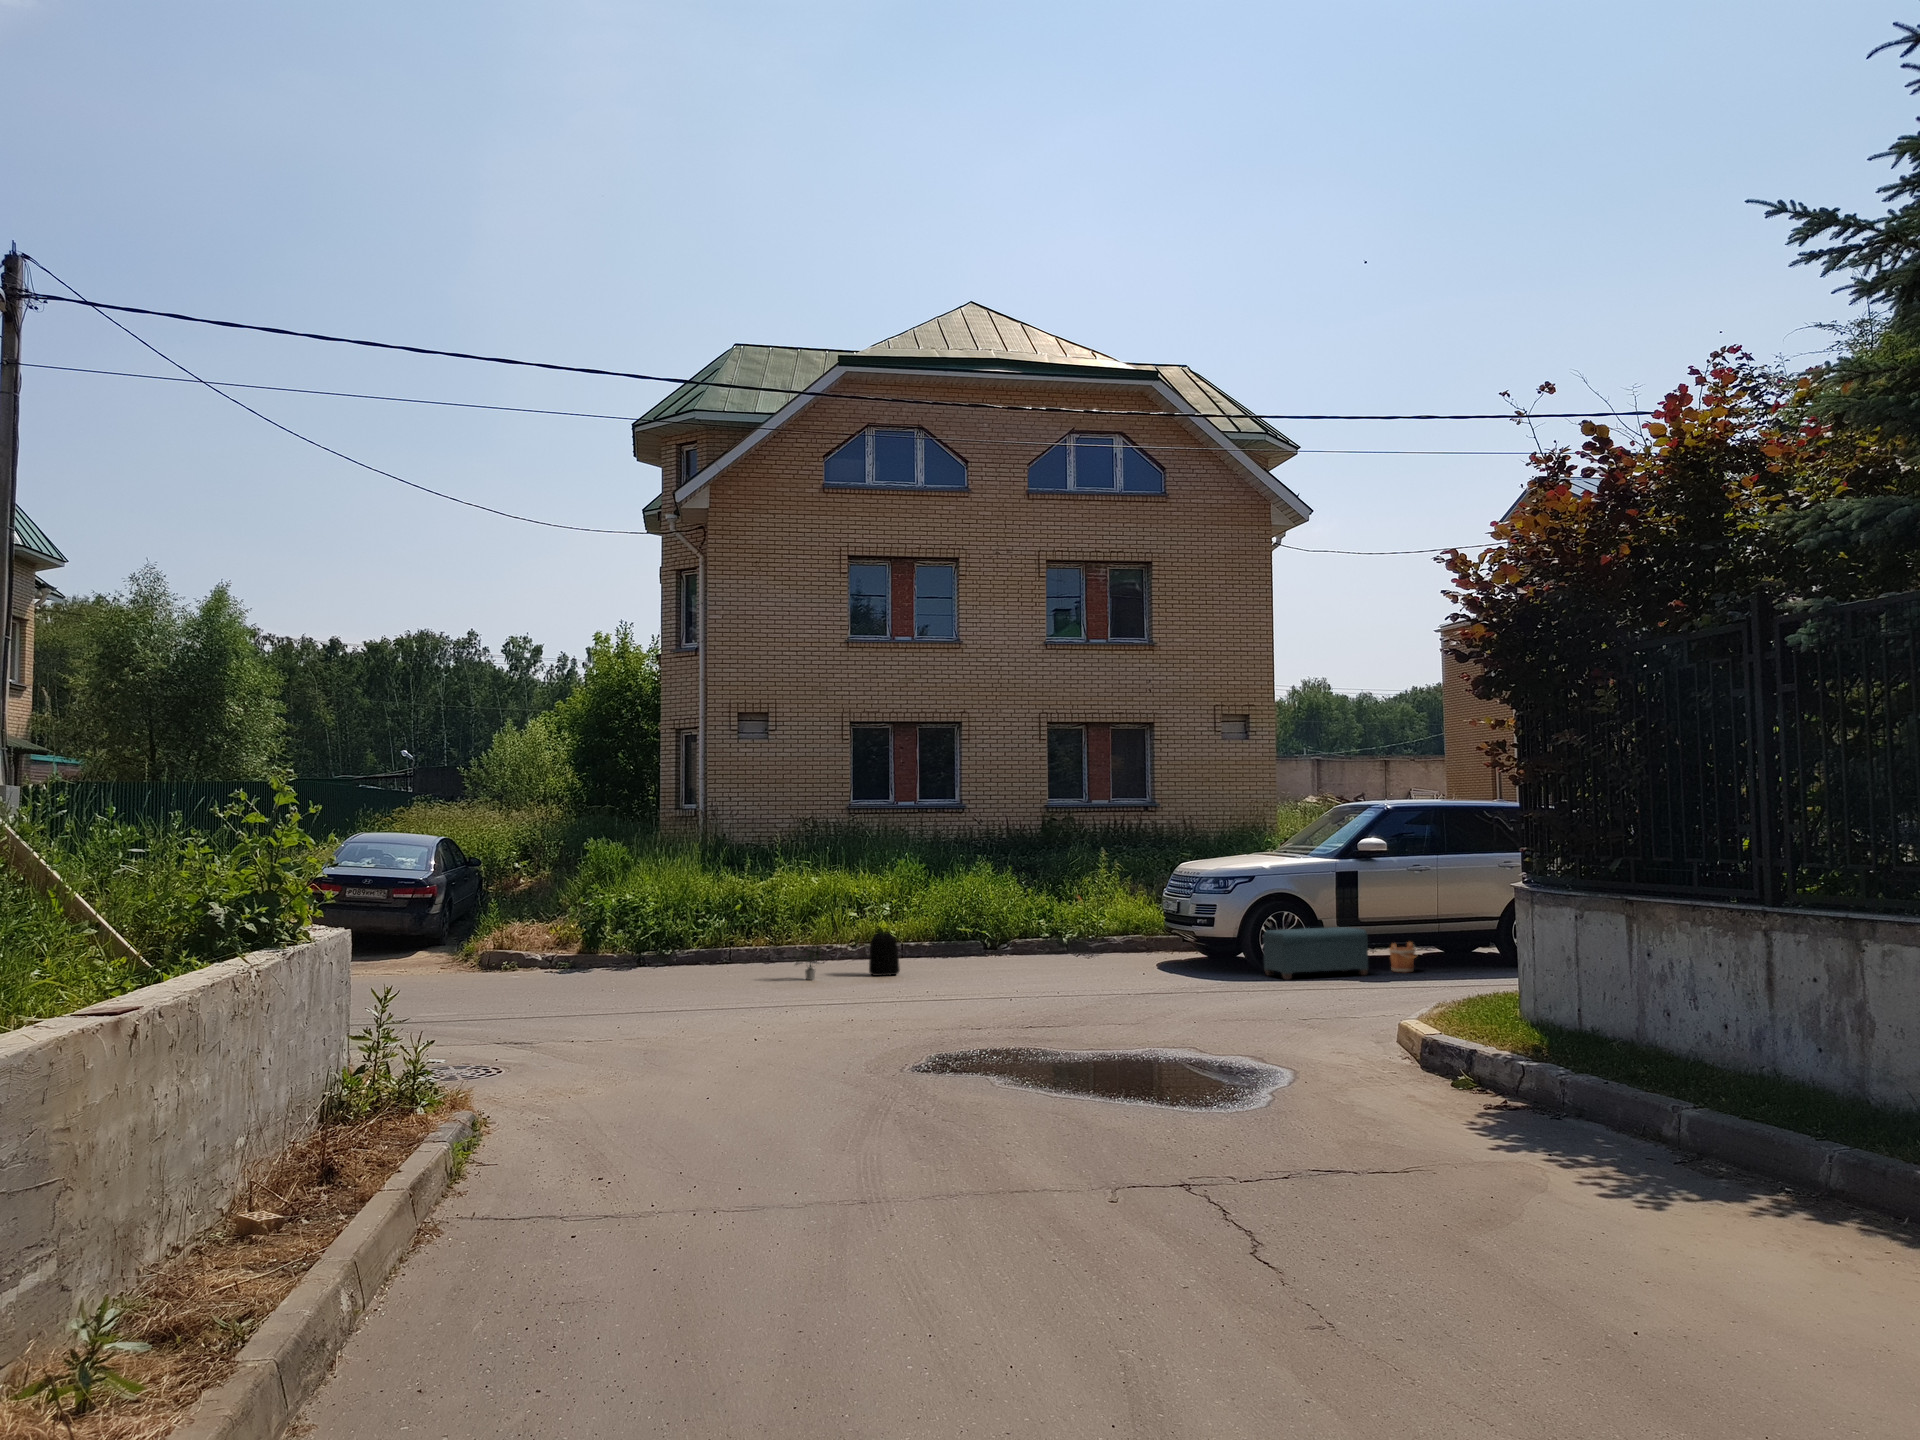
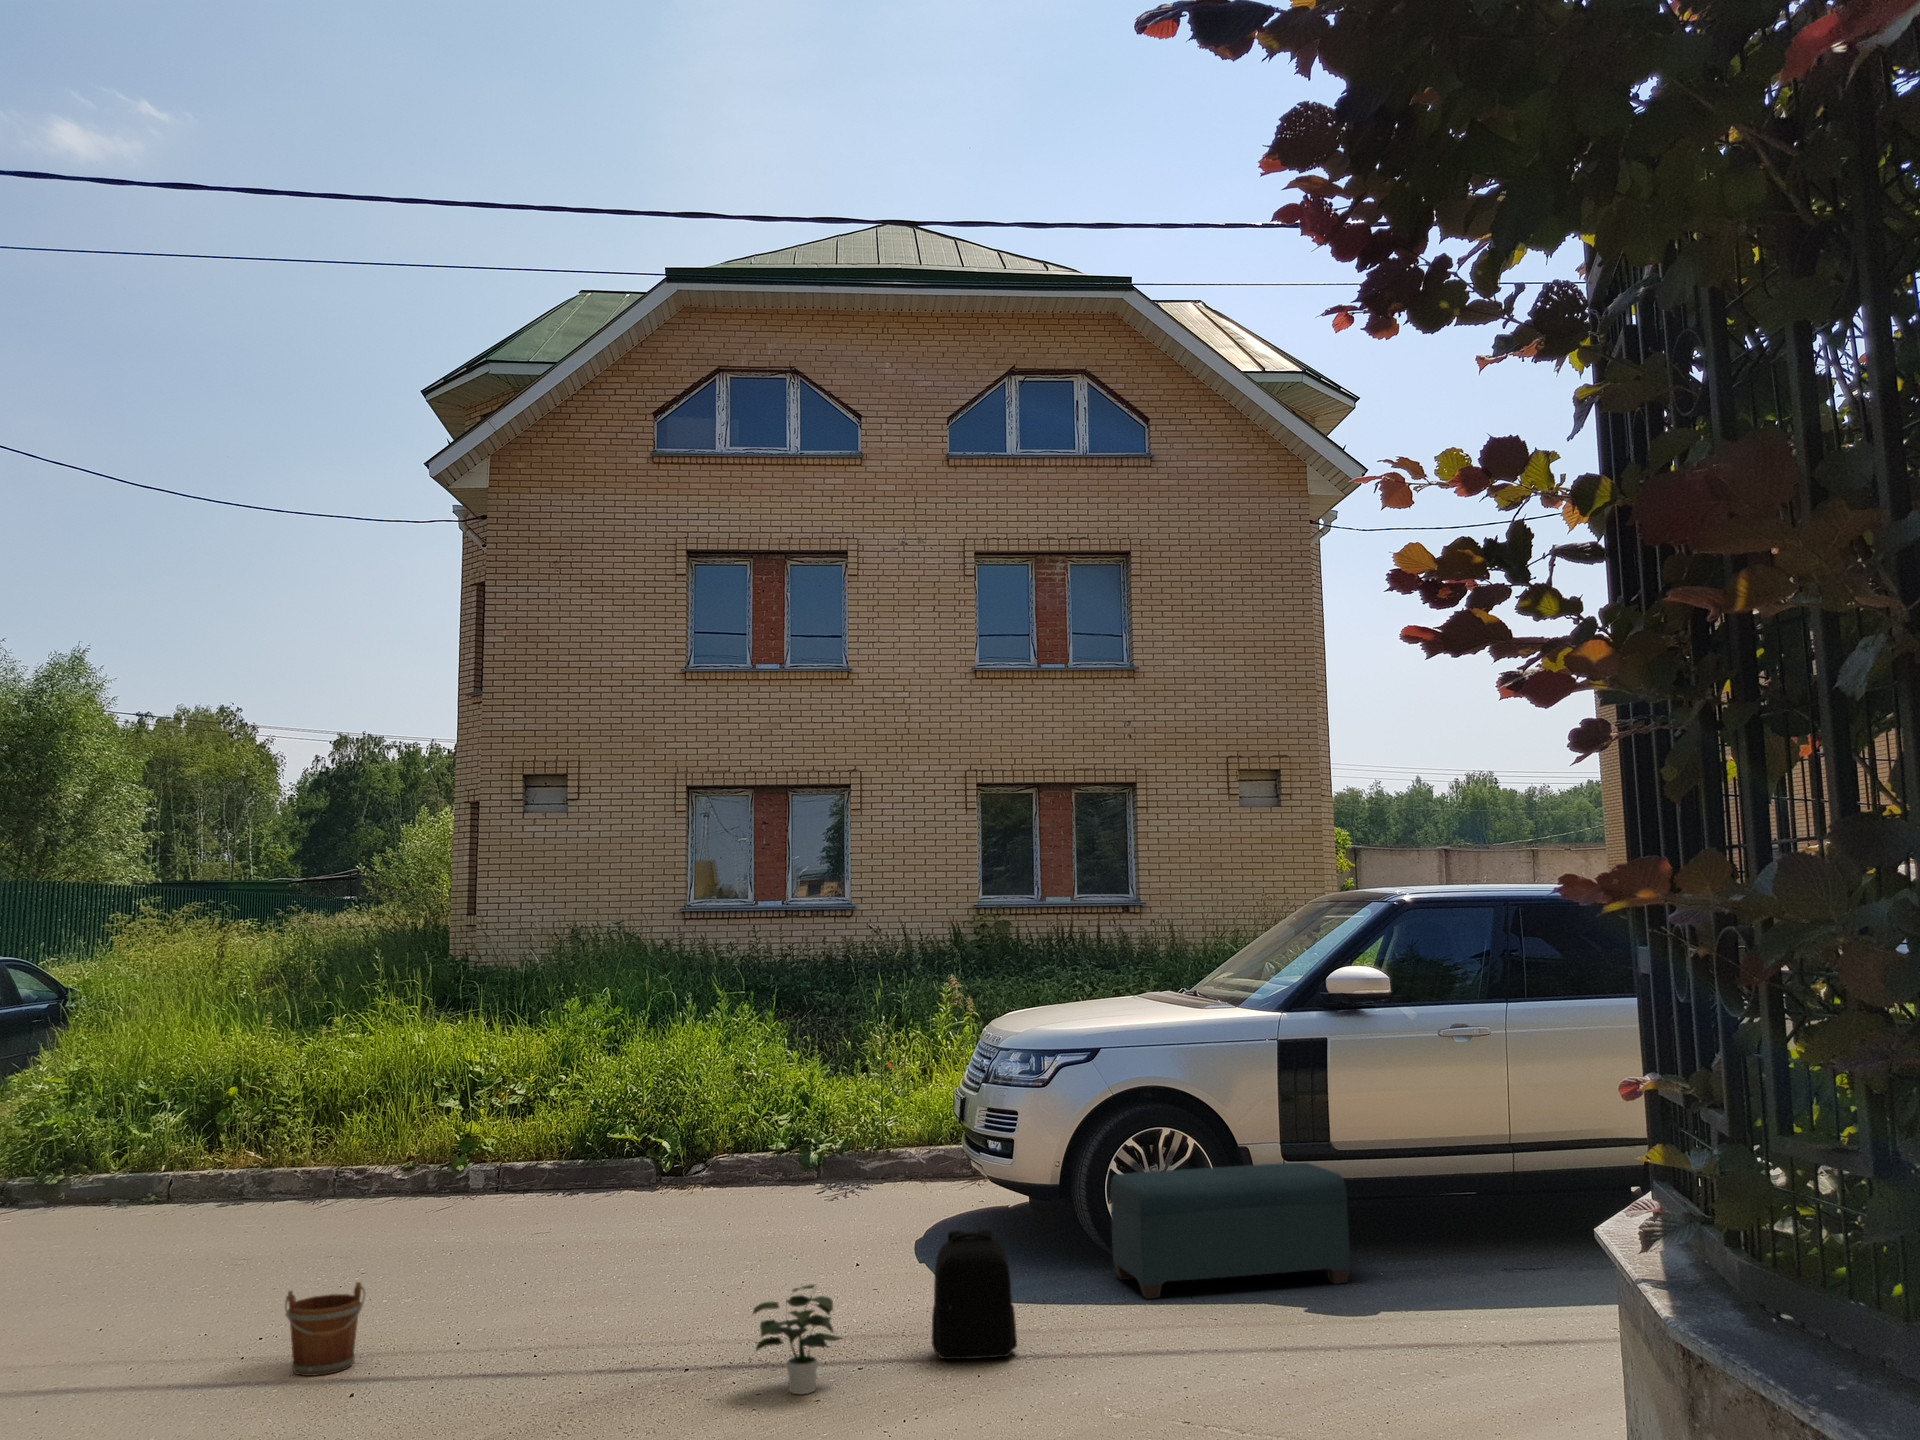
backpack: present [869,932,900,976] -> present [932,1229,1017,1359]
bucket: present [1389,942,1416,973] -> present [285,1282,366,1376]
potted plant: present [795,947,821,980] -> present [753,1285,841,1394]

